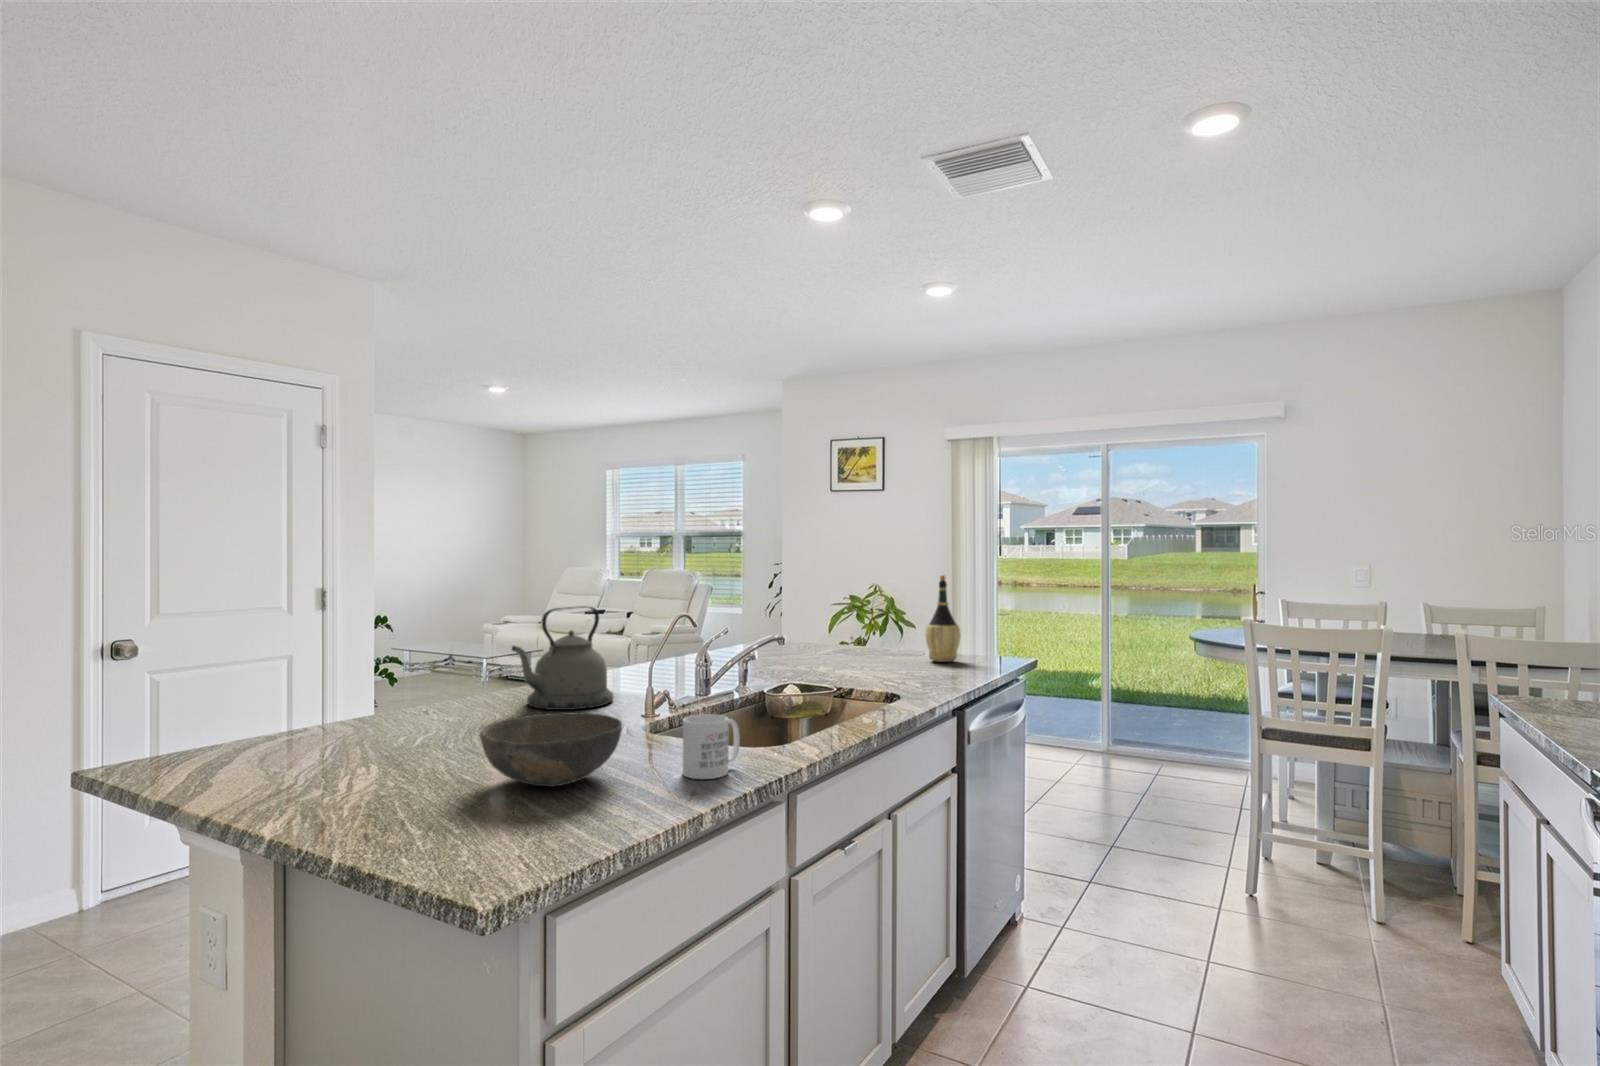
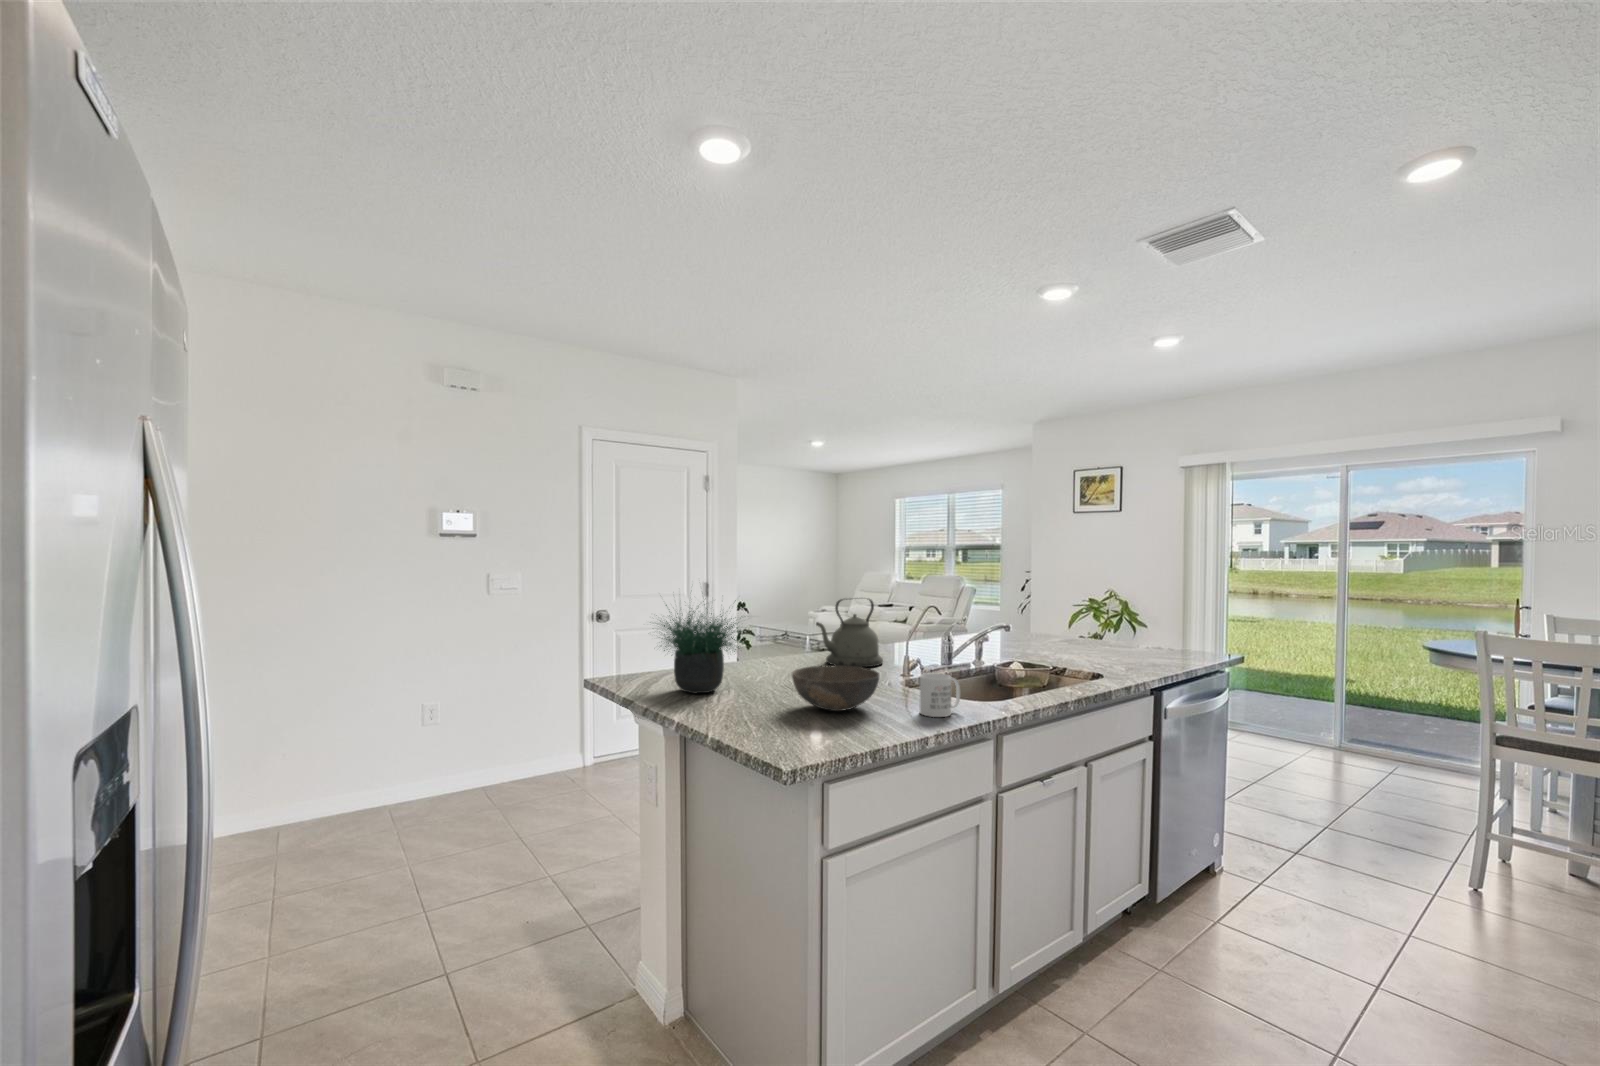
wine bottle: present [925,575,960,662] -> none [1135,583,1167,654]
potted plant: none [192,582,424,780] -> present [660,600,741,694]

